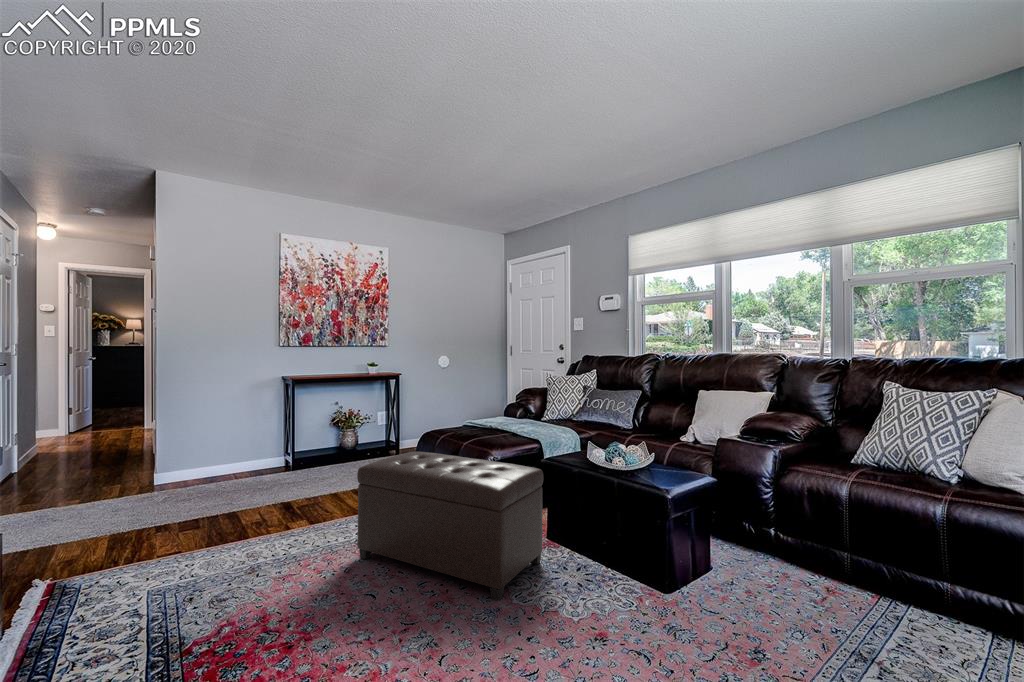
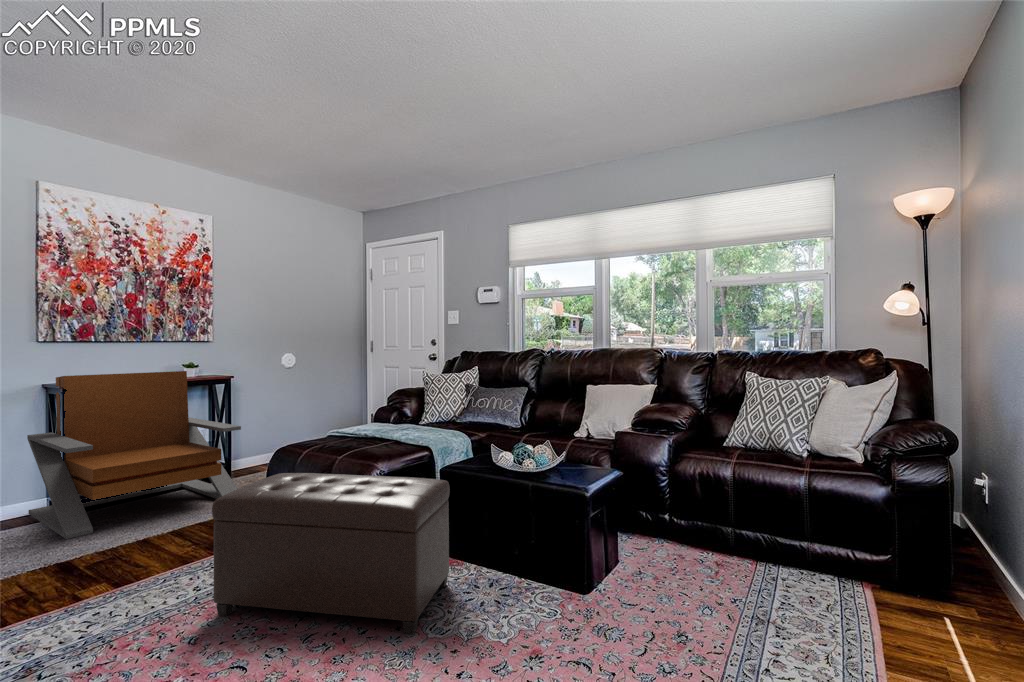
lounge chair: none [270,368,405,488] -> present [27,371,241,539]

